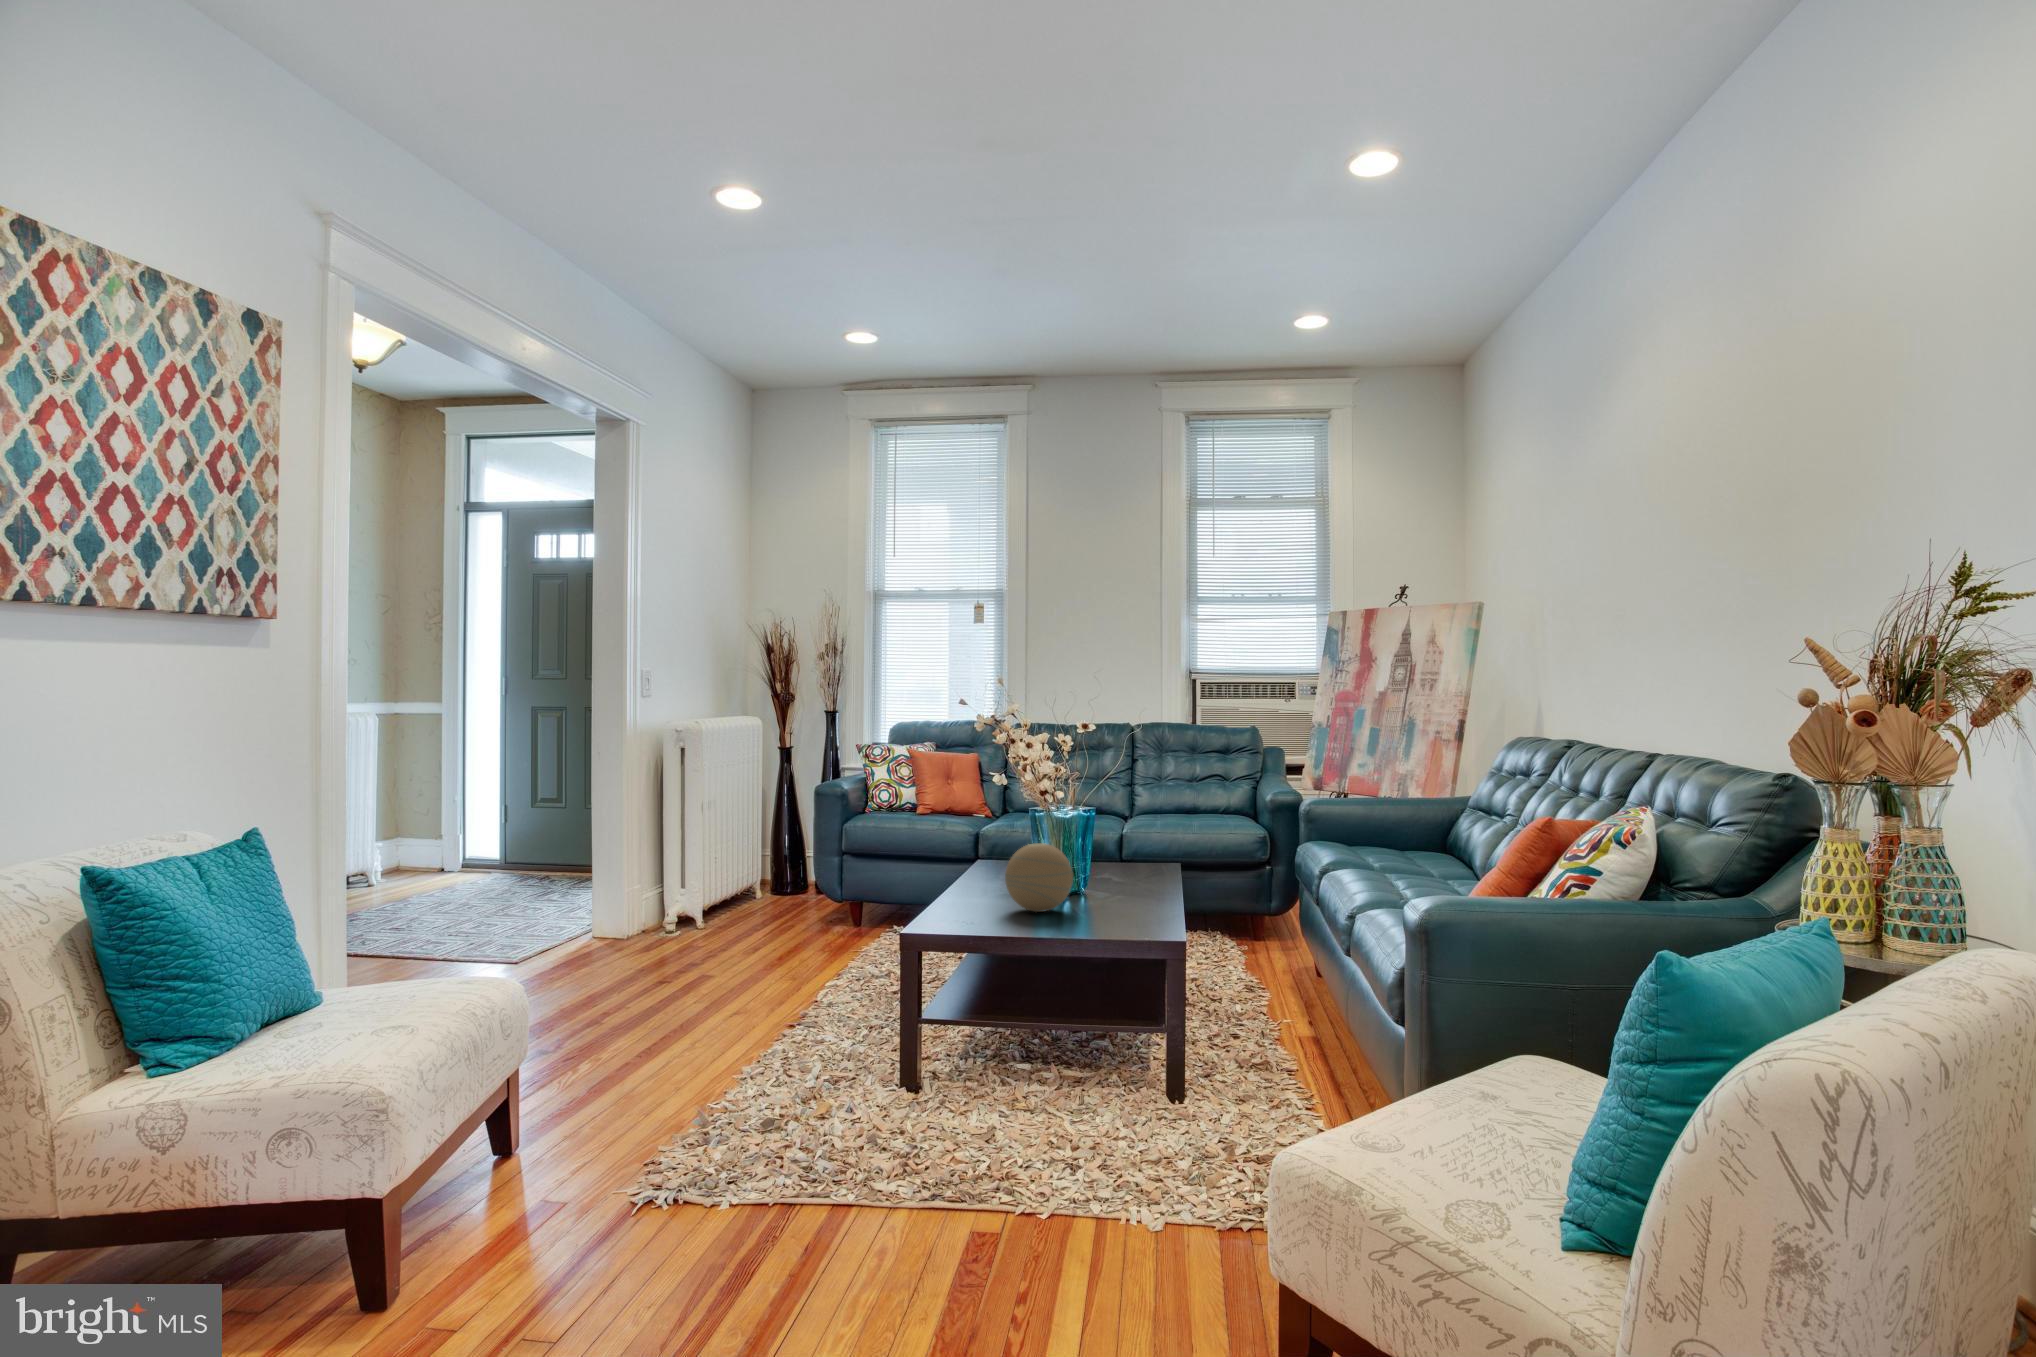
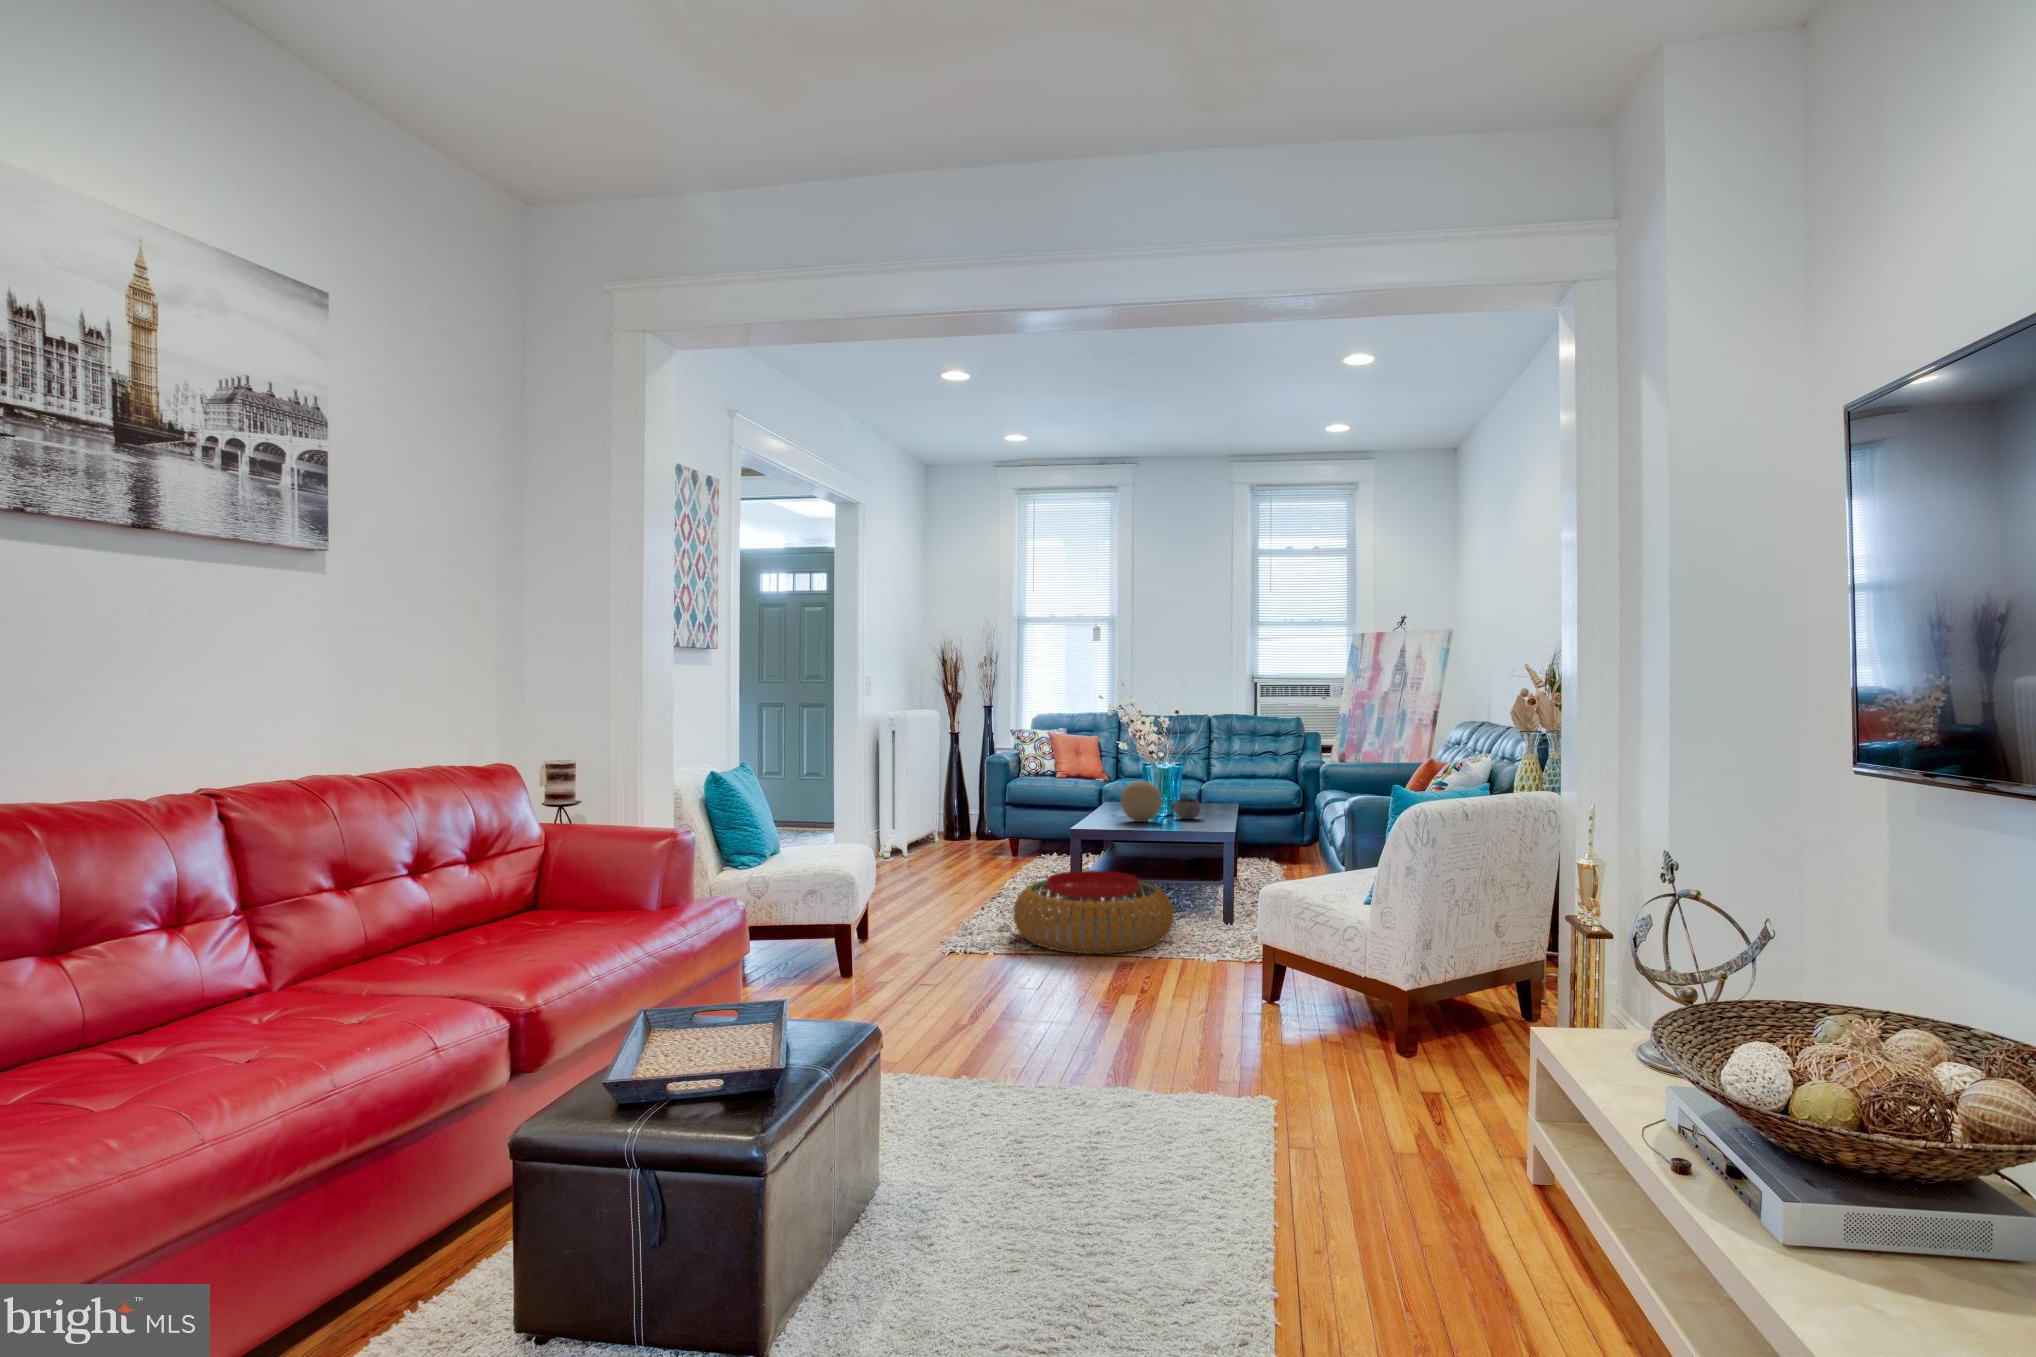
decorative bowl: none [1087,867,1135,903] -> present [1171,798,1201,819]
pouf: none [803,1011,1096,1204] -> present [1013,870,1174,954]

